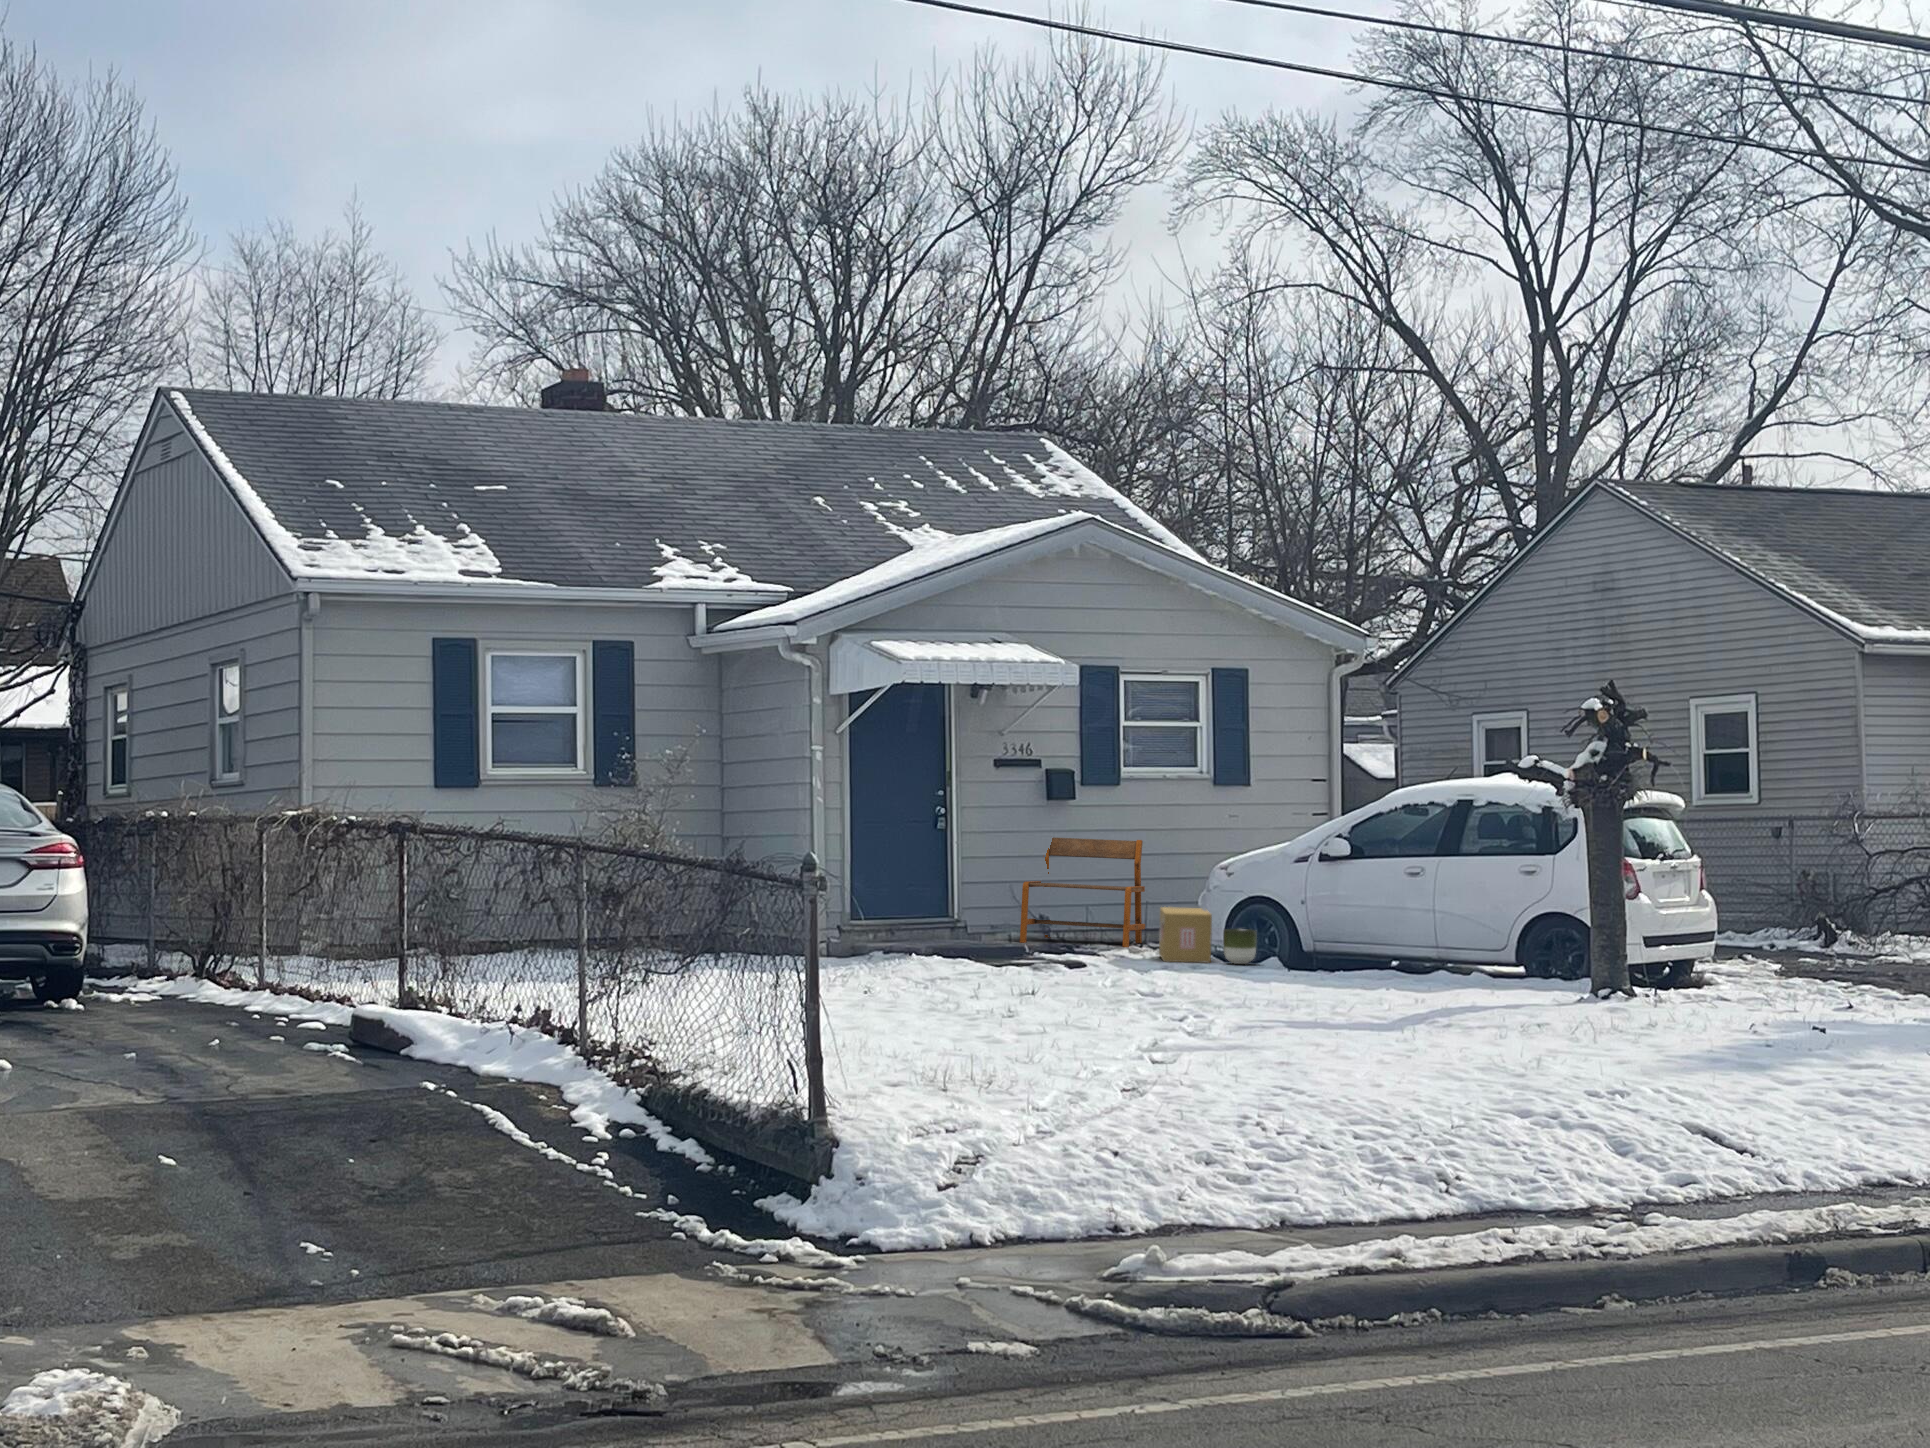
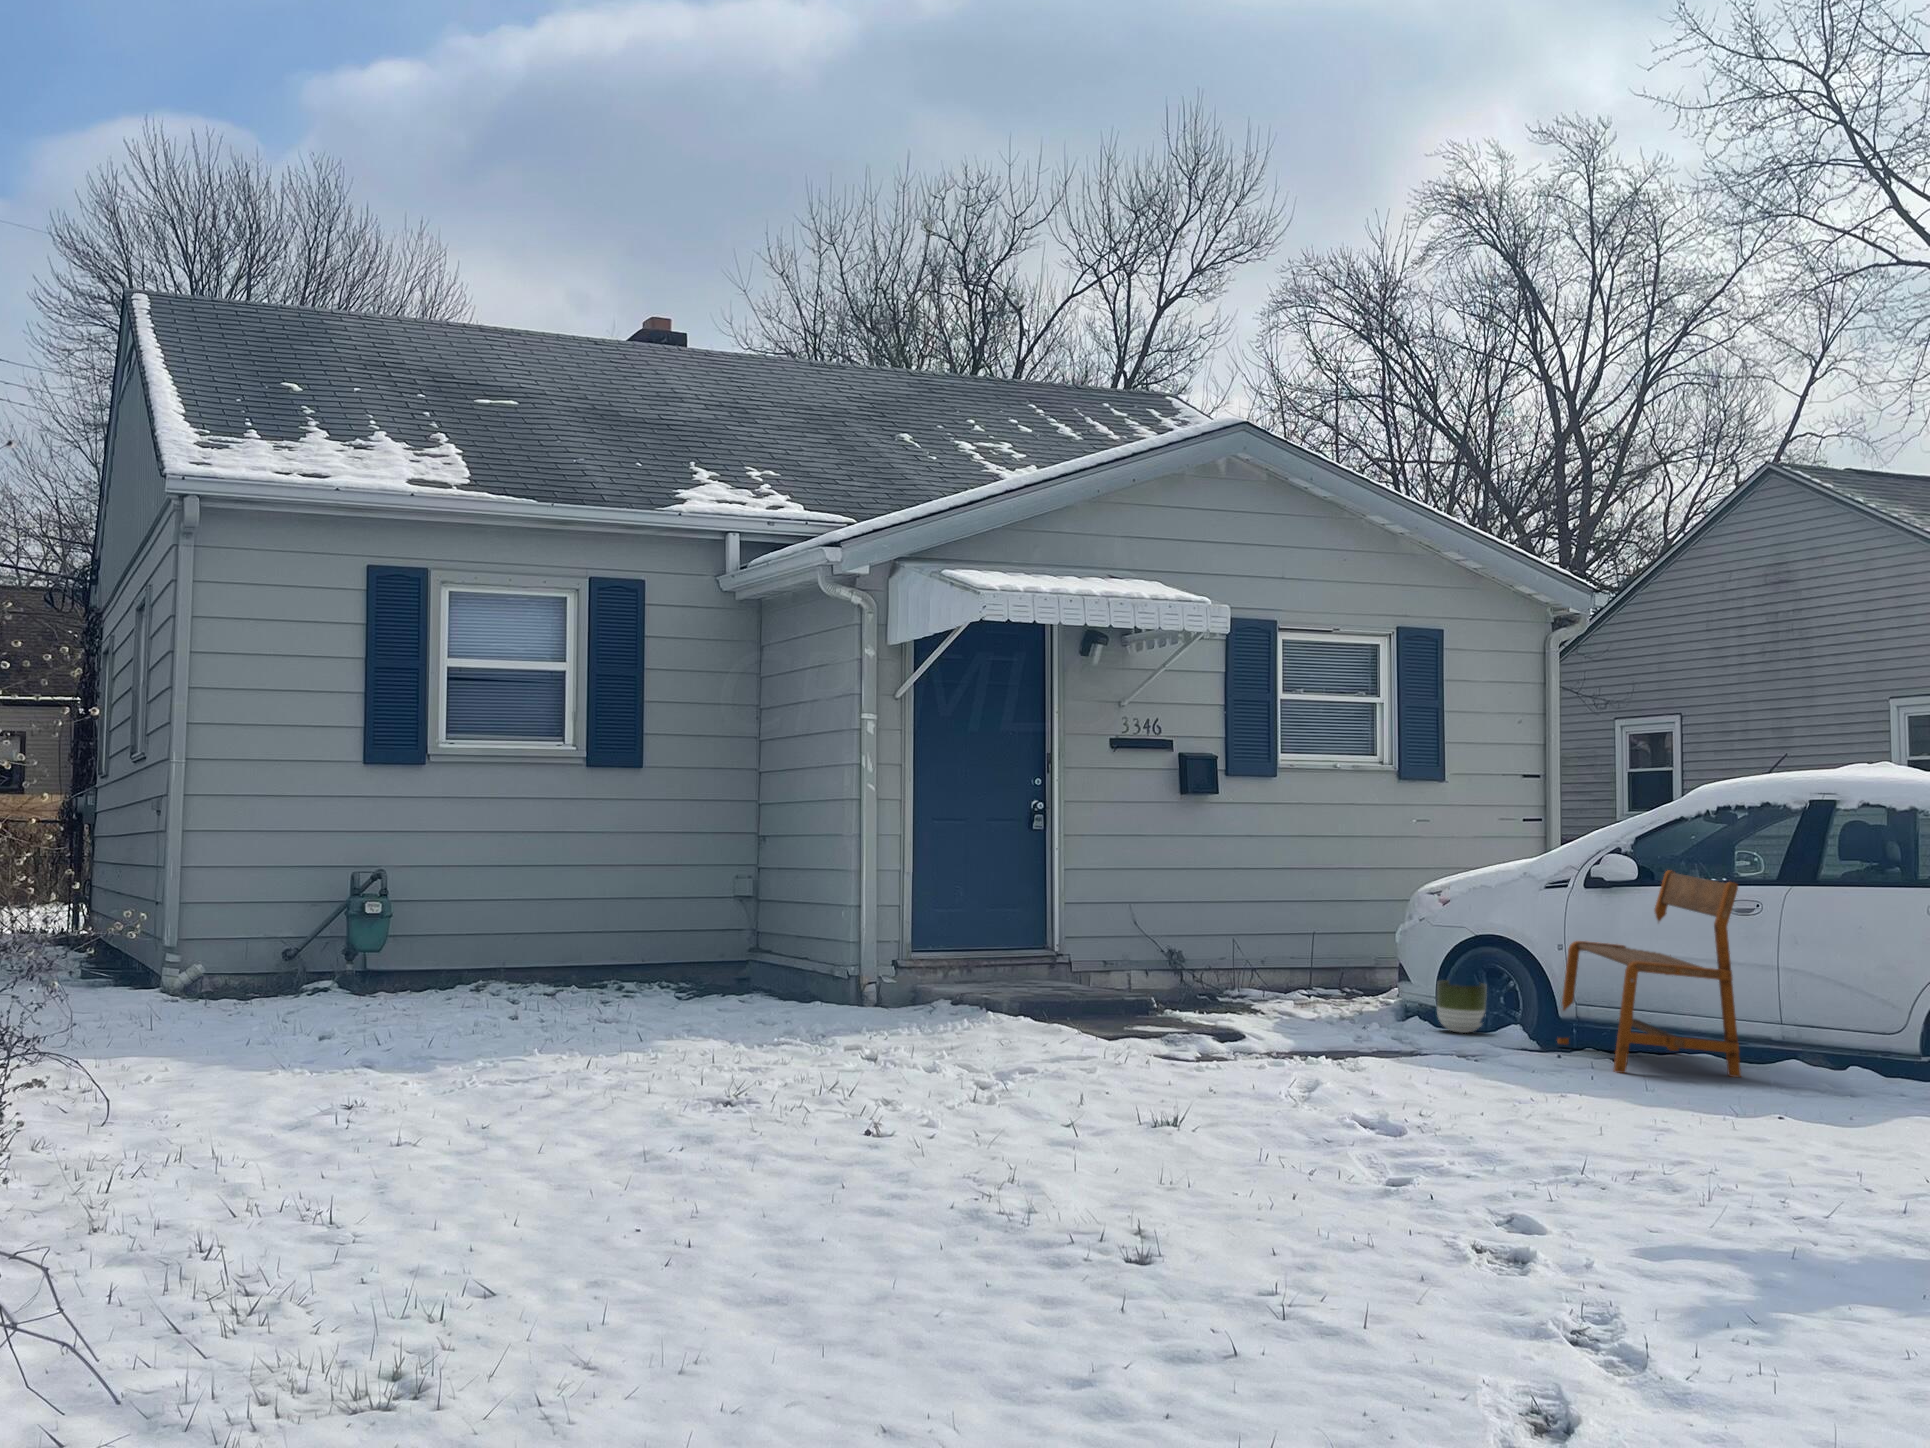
bench: present [1020,837,1145,947] -> present [1557,870,1741,1077]
cardboard box: present [1159,907,1212,963] -> none [1336,945,1419,1029]

